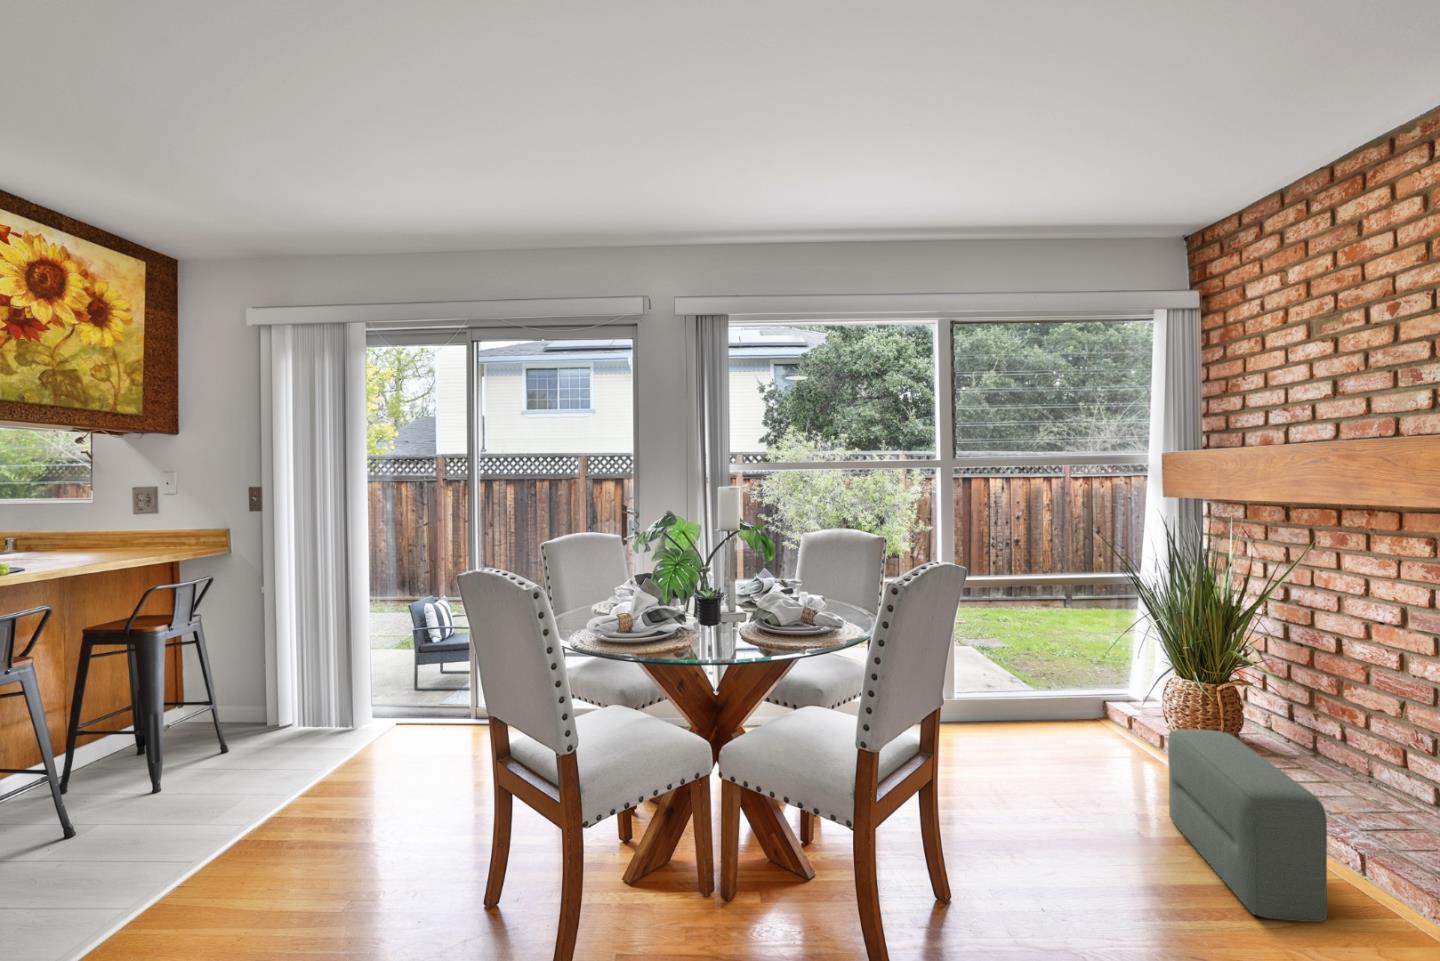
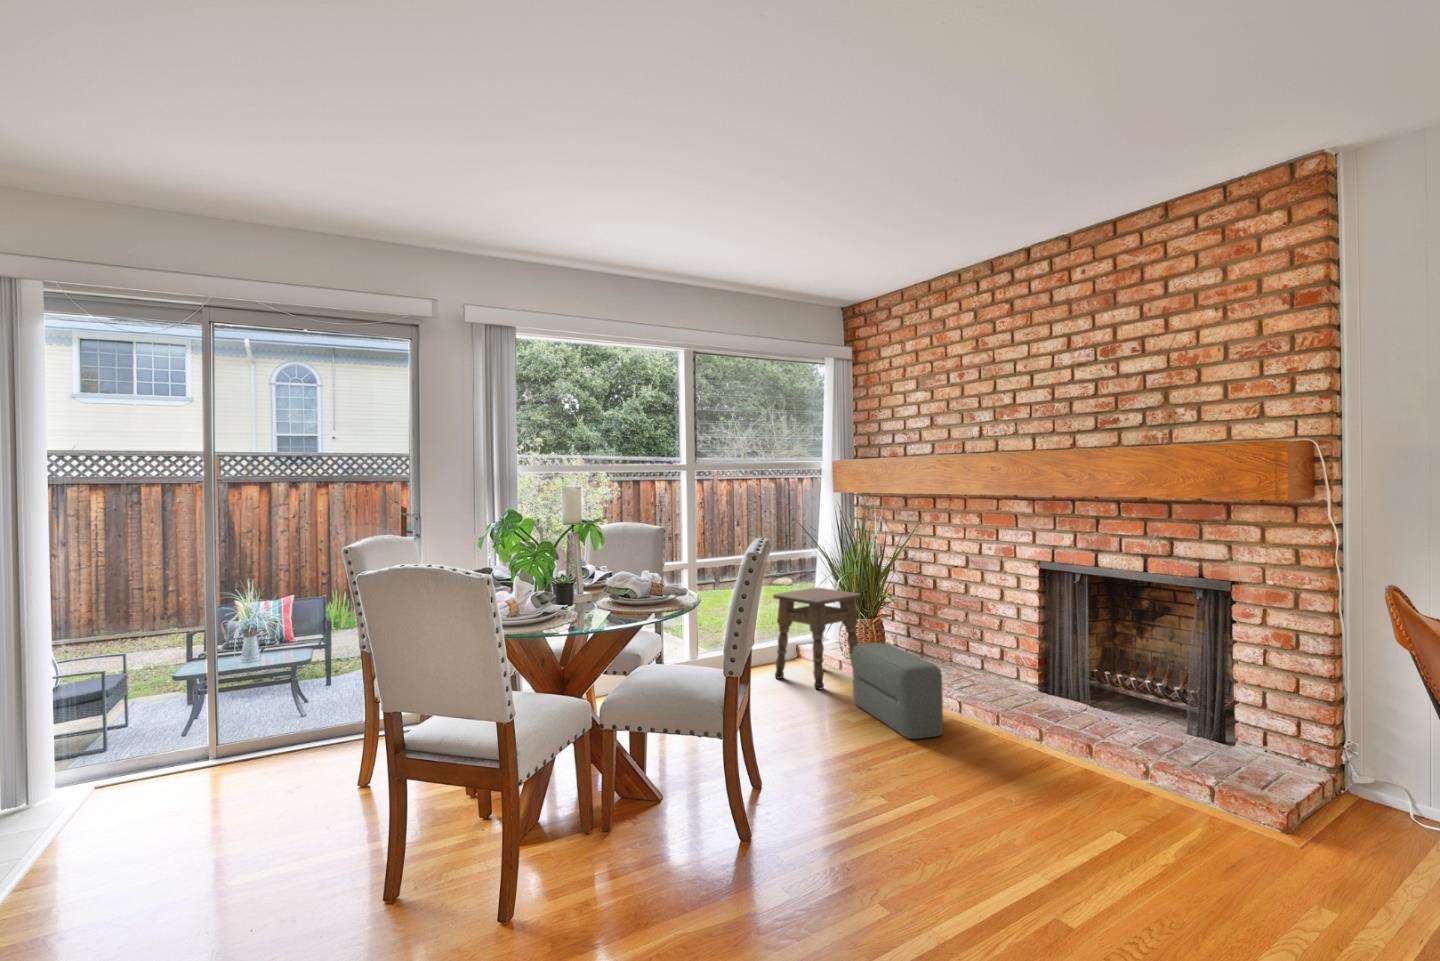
side table: none [1057,629,1199,782] -> present [773,588,861,689]

